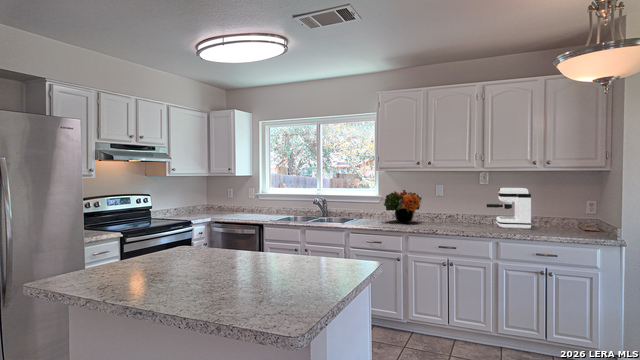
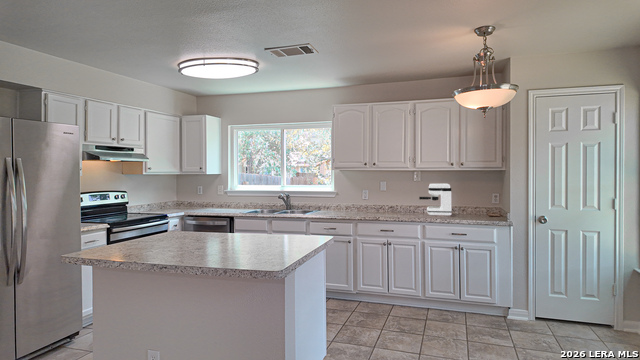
flower arrangement: present [384,190,422,223] -> none [337,186,368,213]

